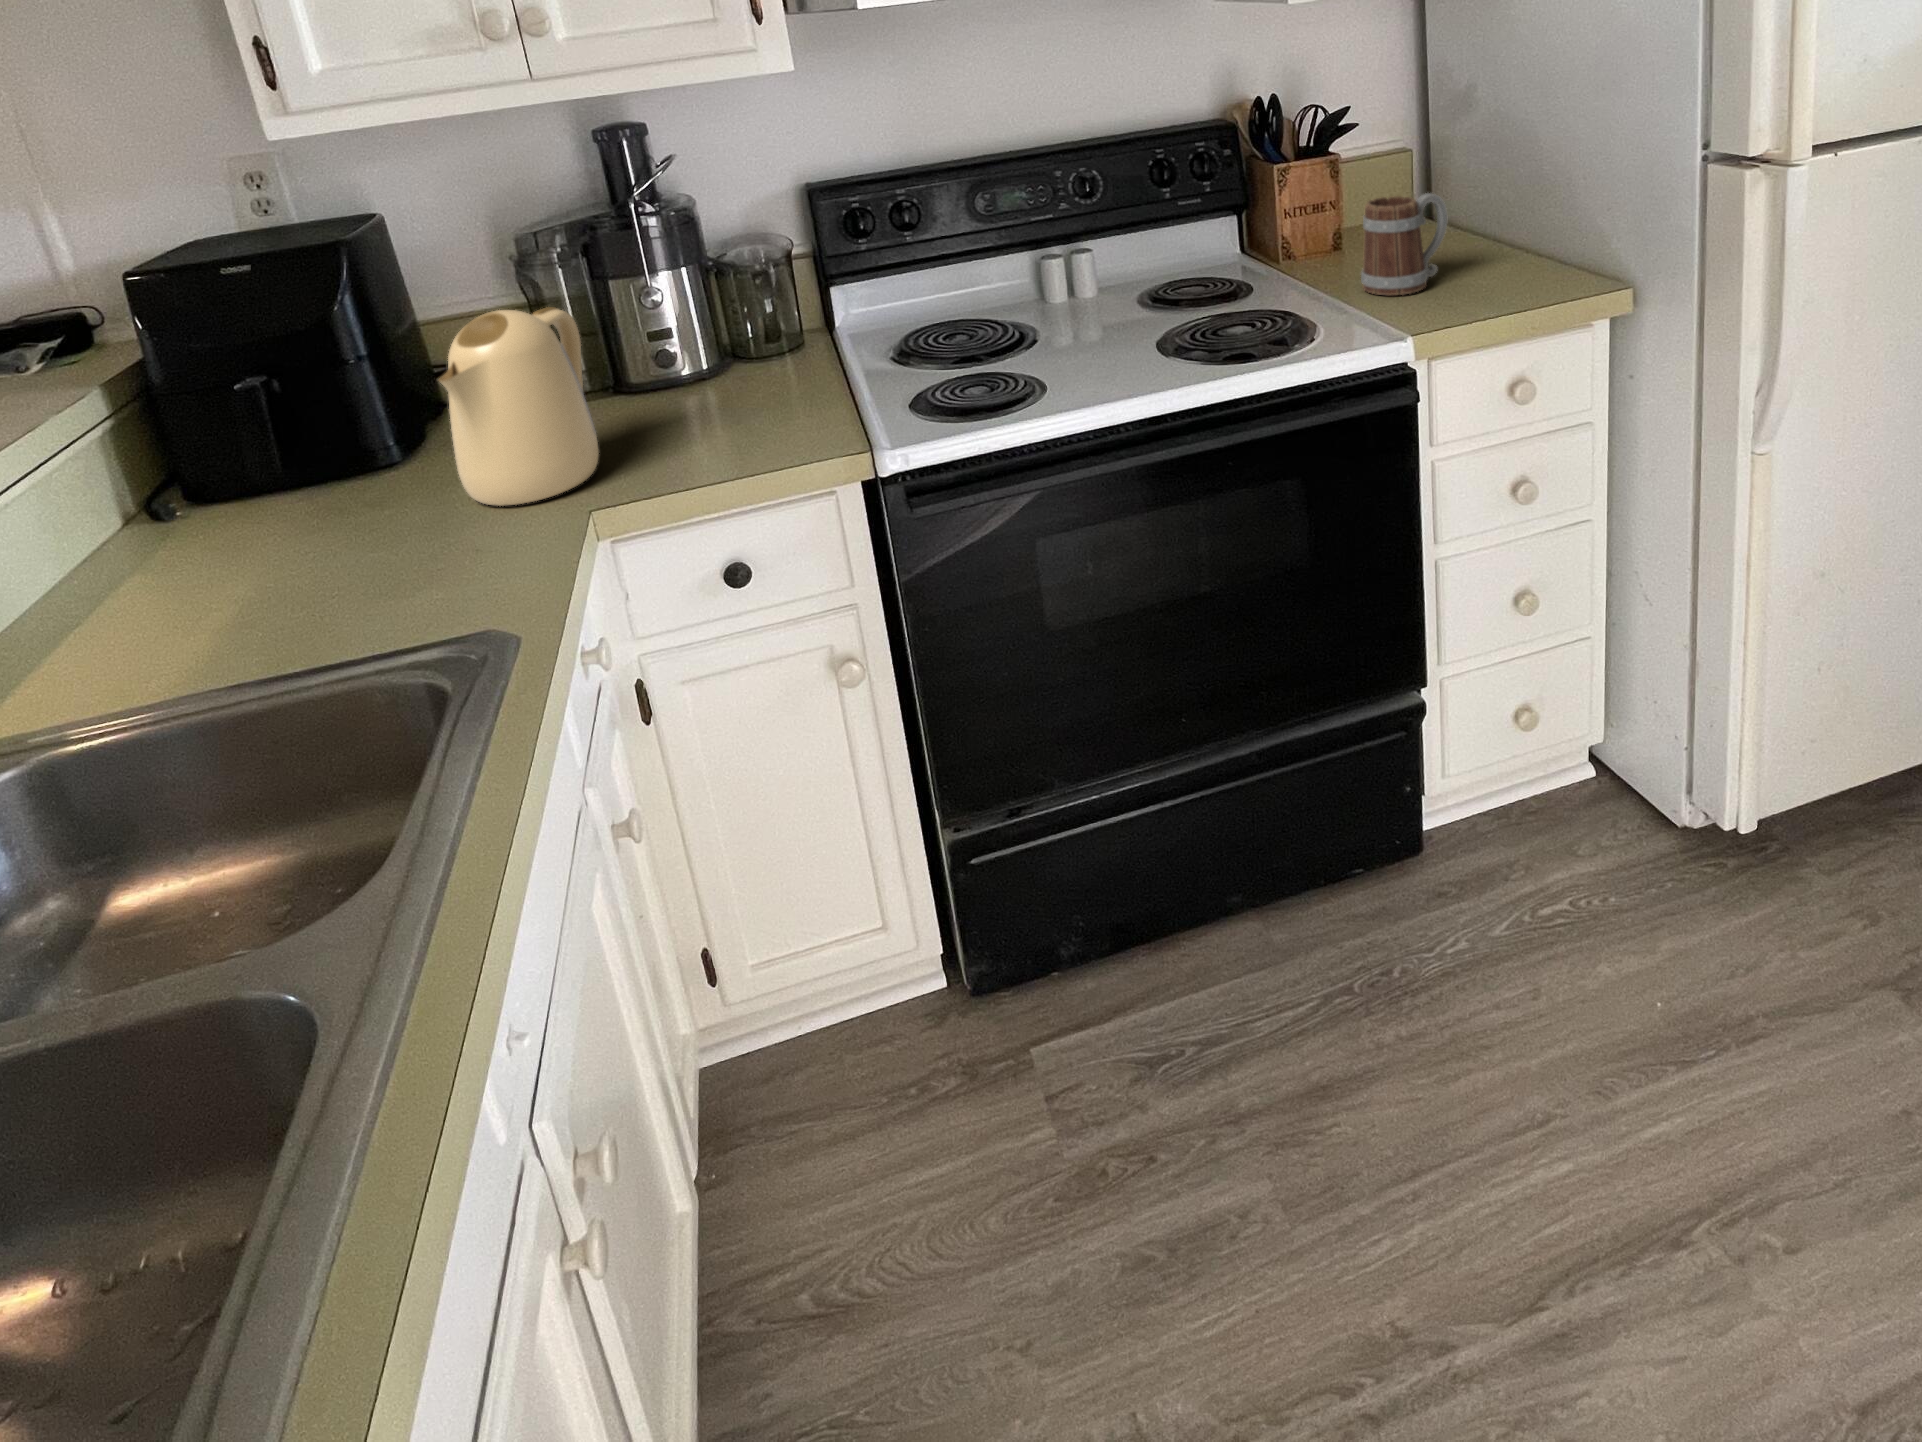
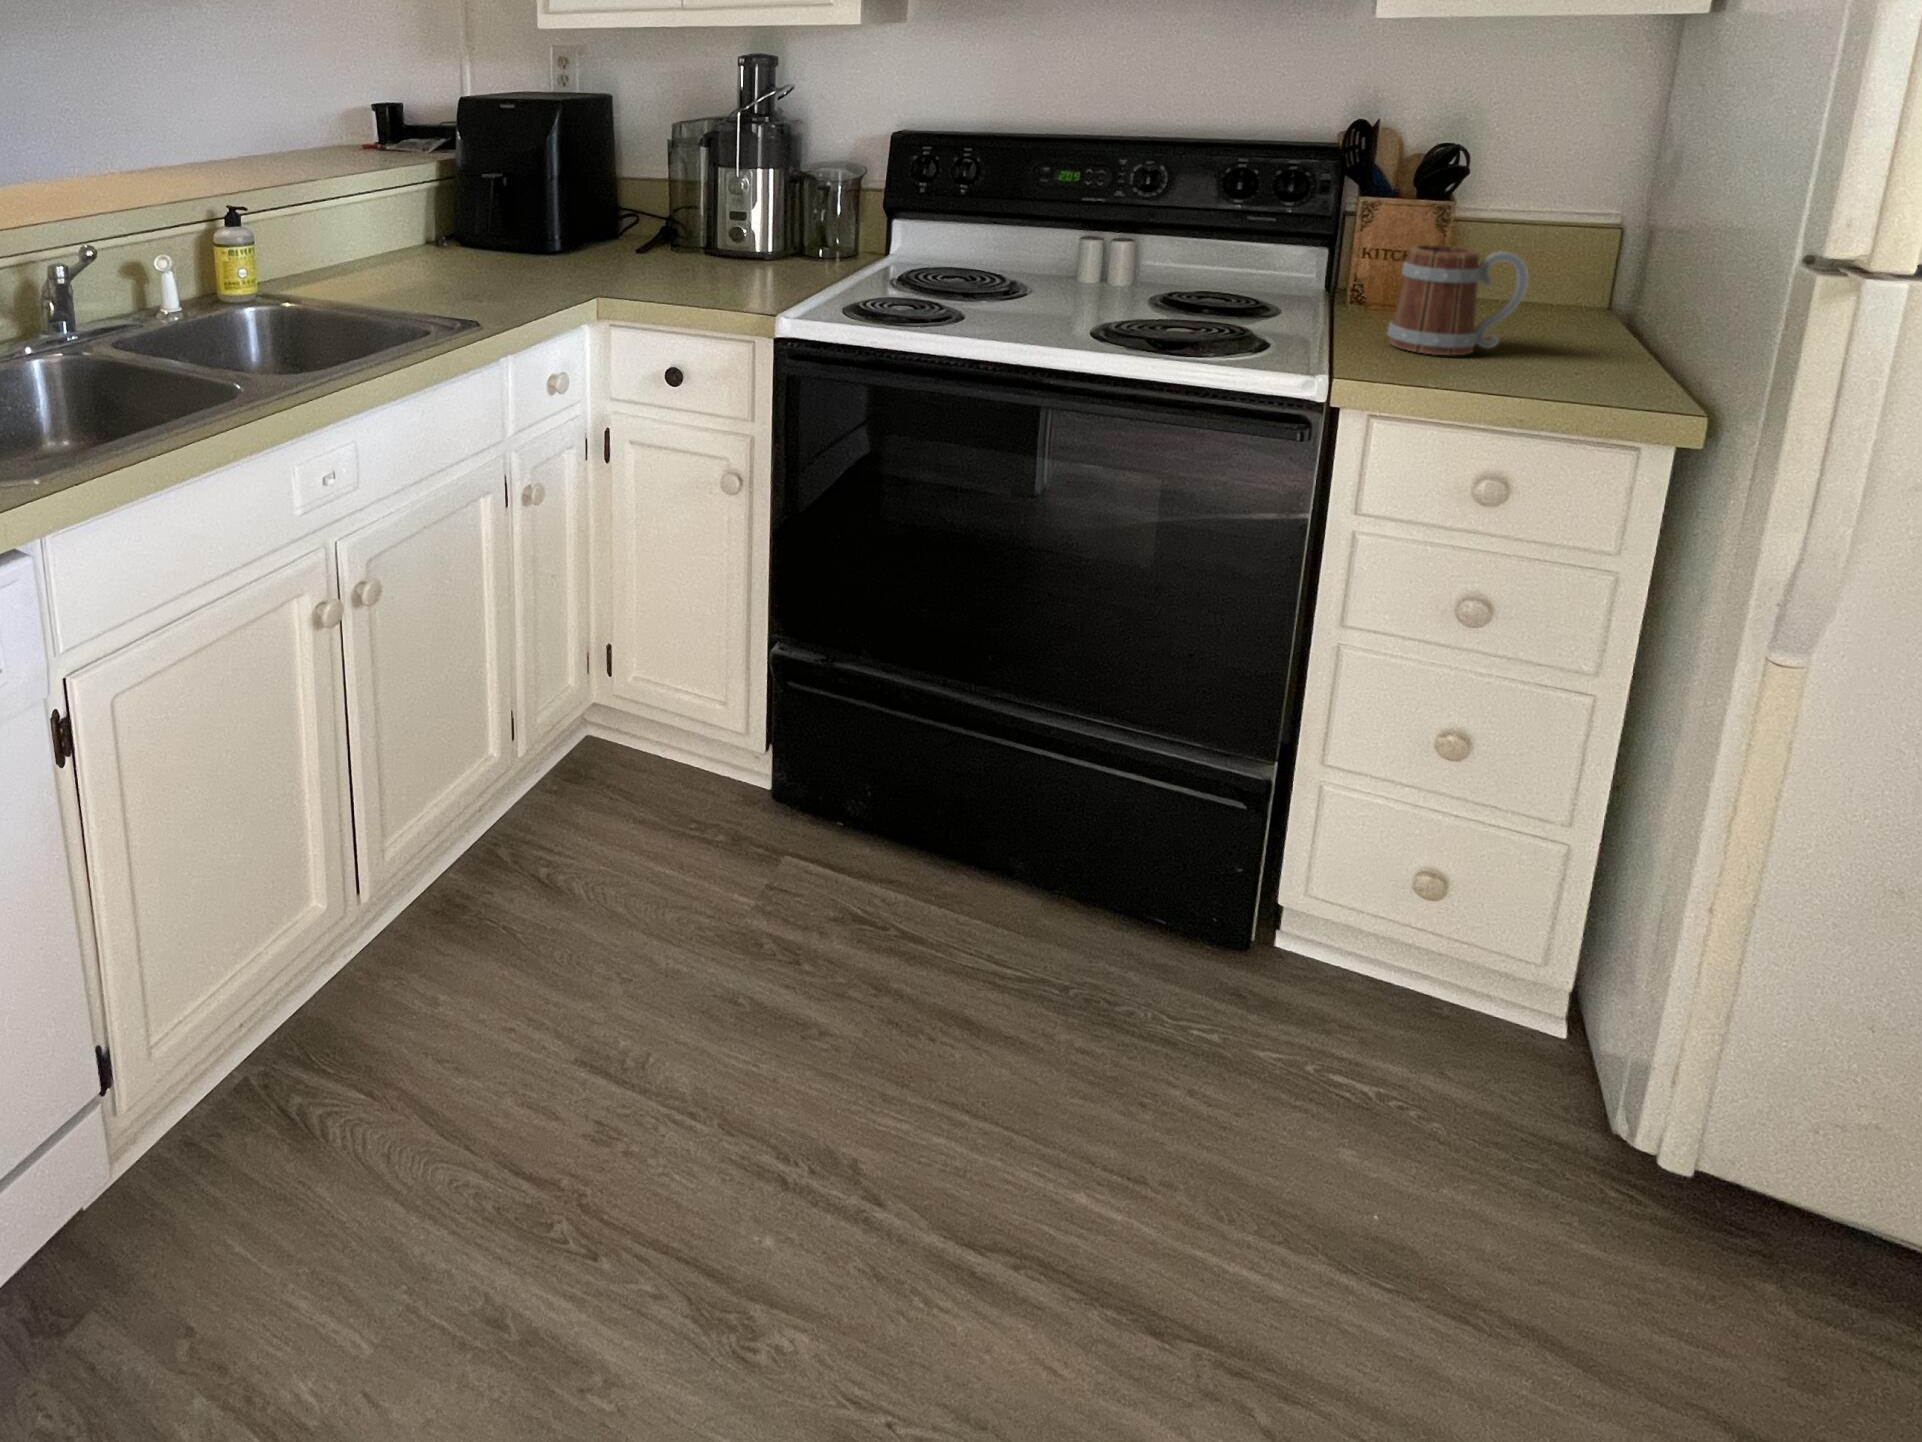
kettle: present [439,307,599,506] -> none [539,155,657,284]

